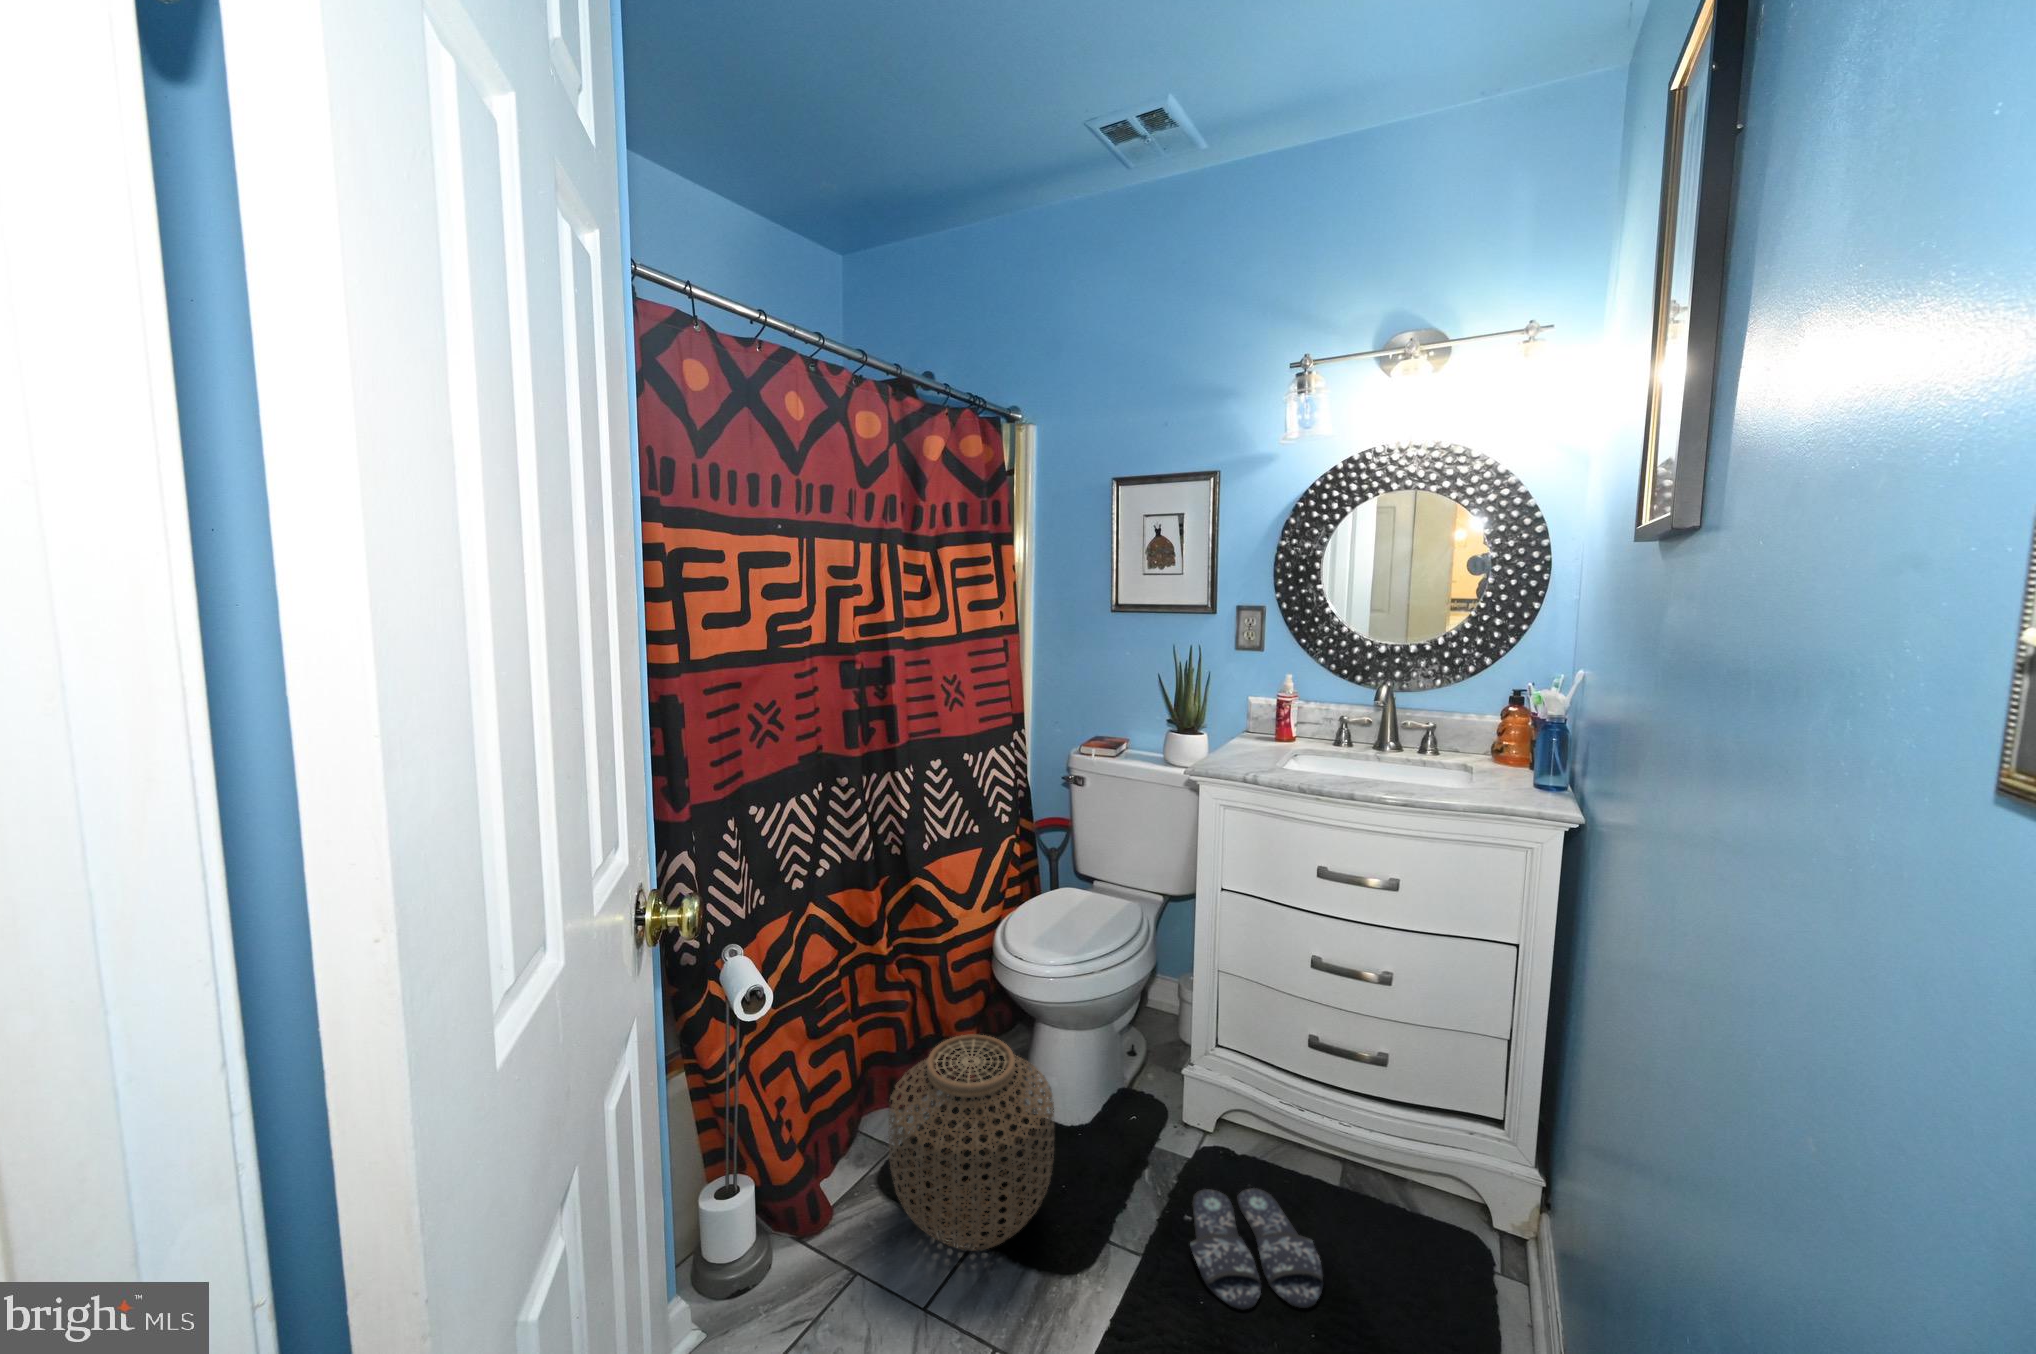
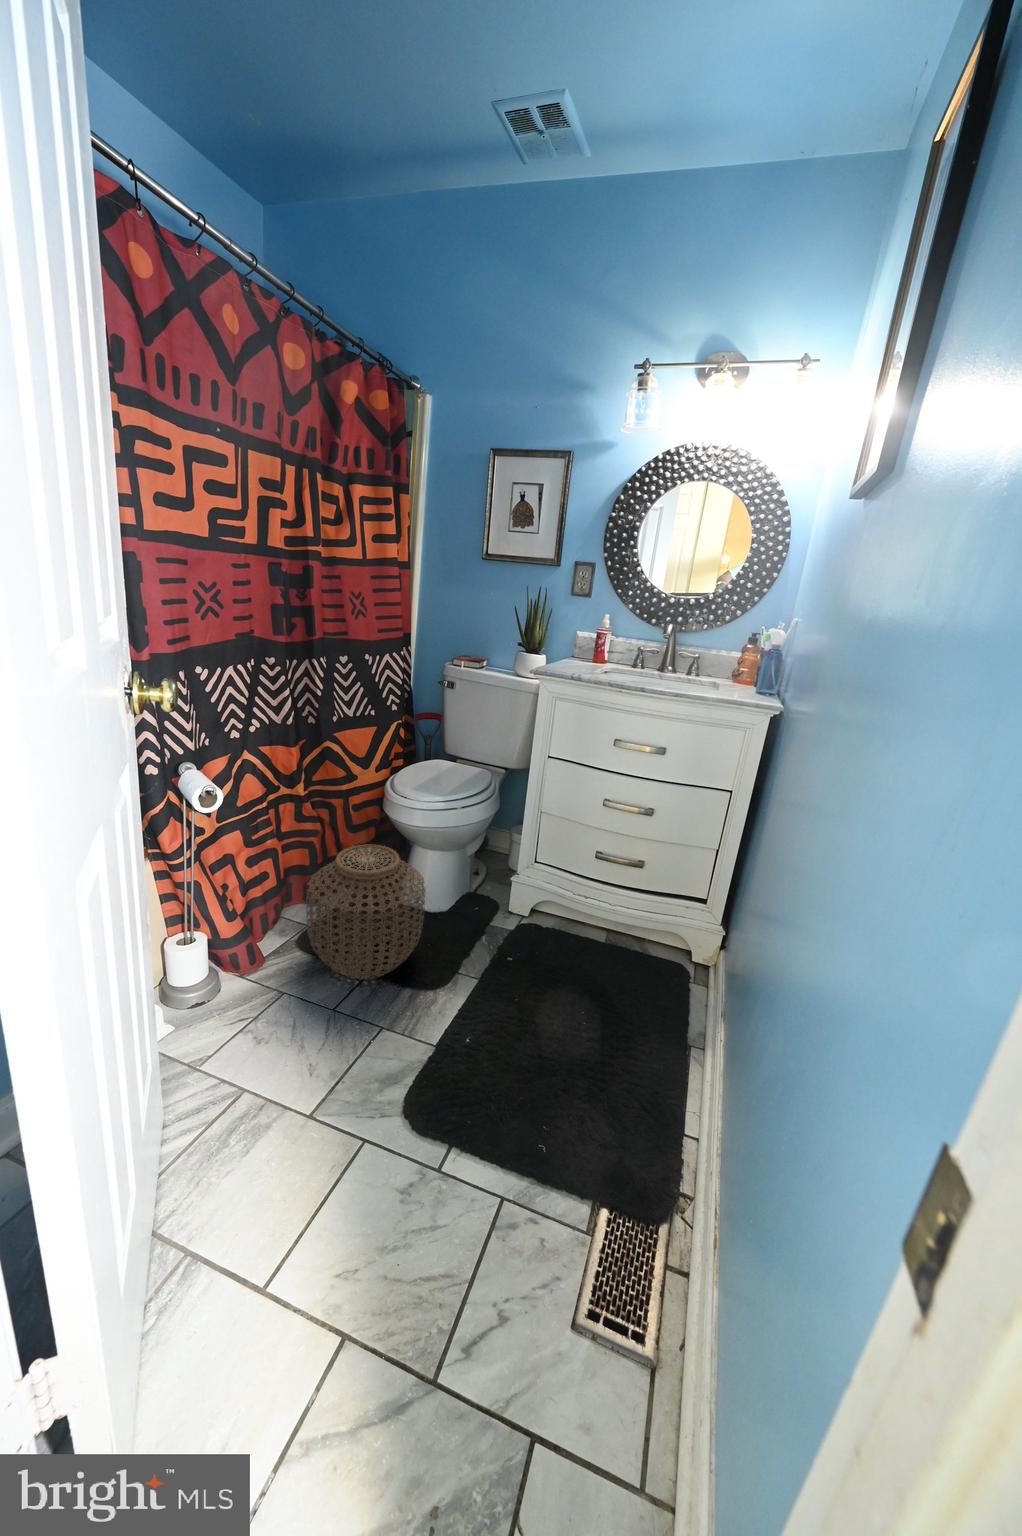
slippers: present [1190,1188,1323,1309] -> none [510,943,590,1003]

